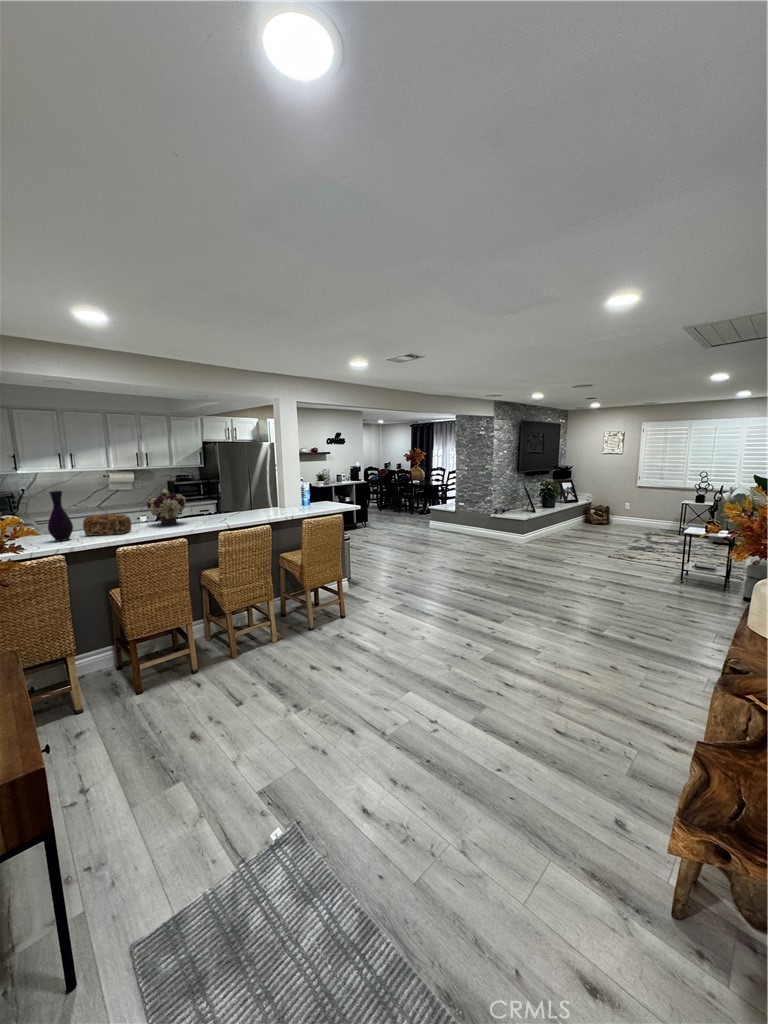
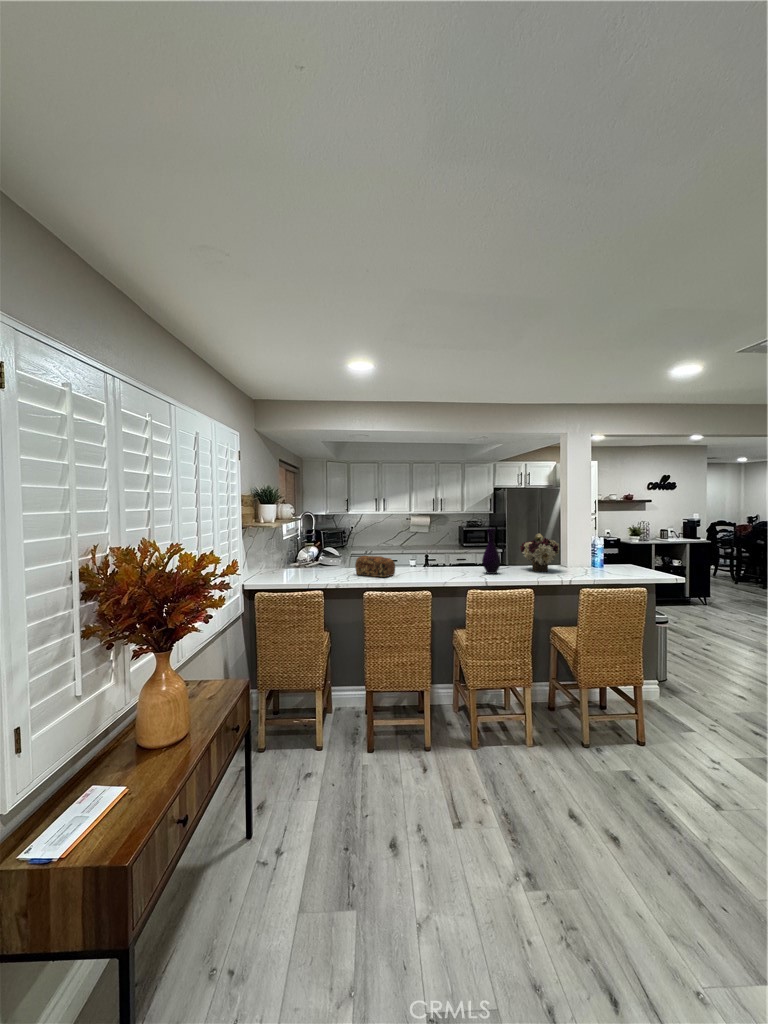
flower arrangement: present [147,489,186,526] -> present [520,534,559,572]
vase: present [48,491,73,541] -> present [482,529,501,574]

